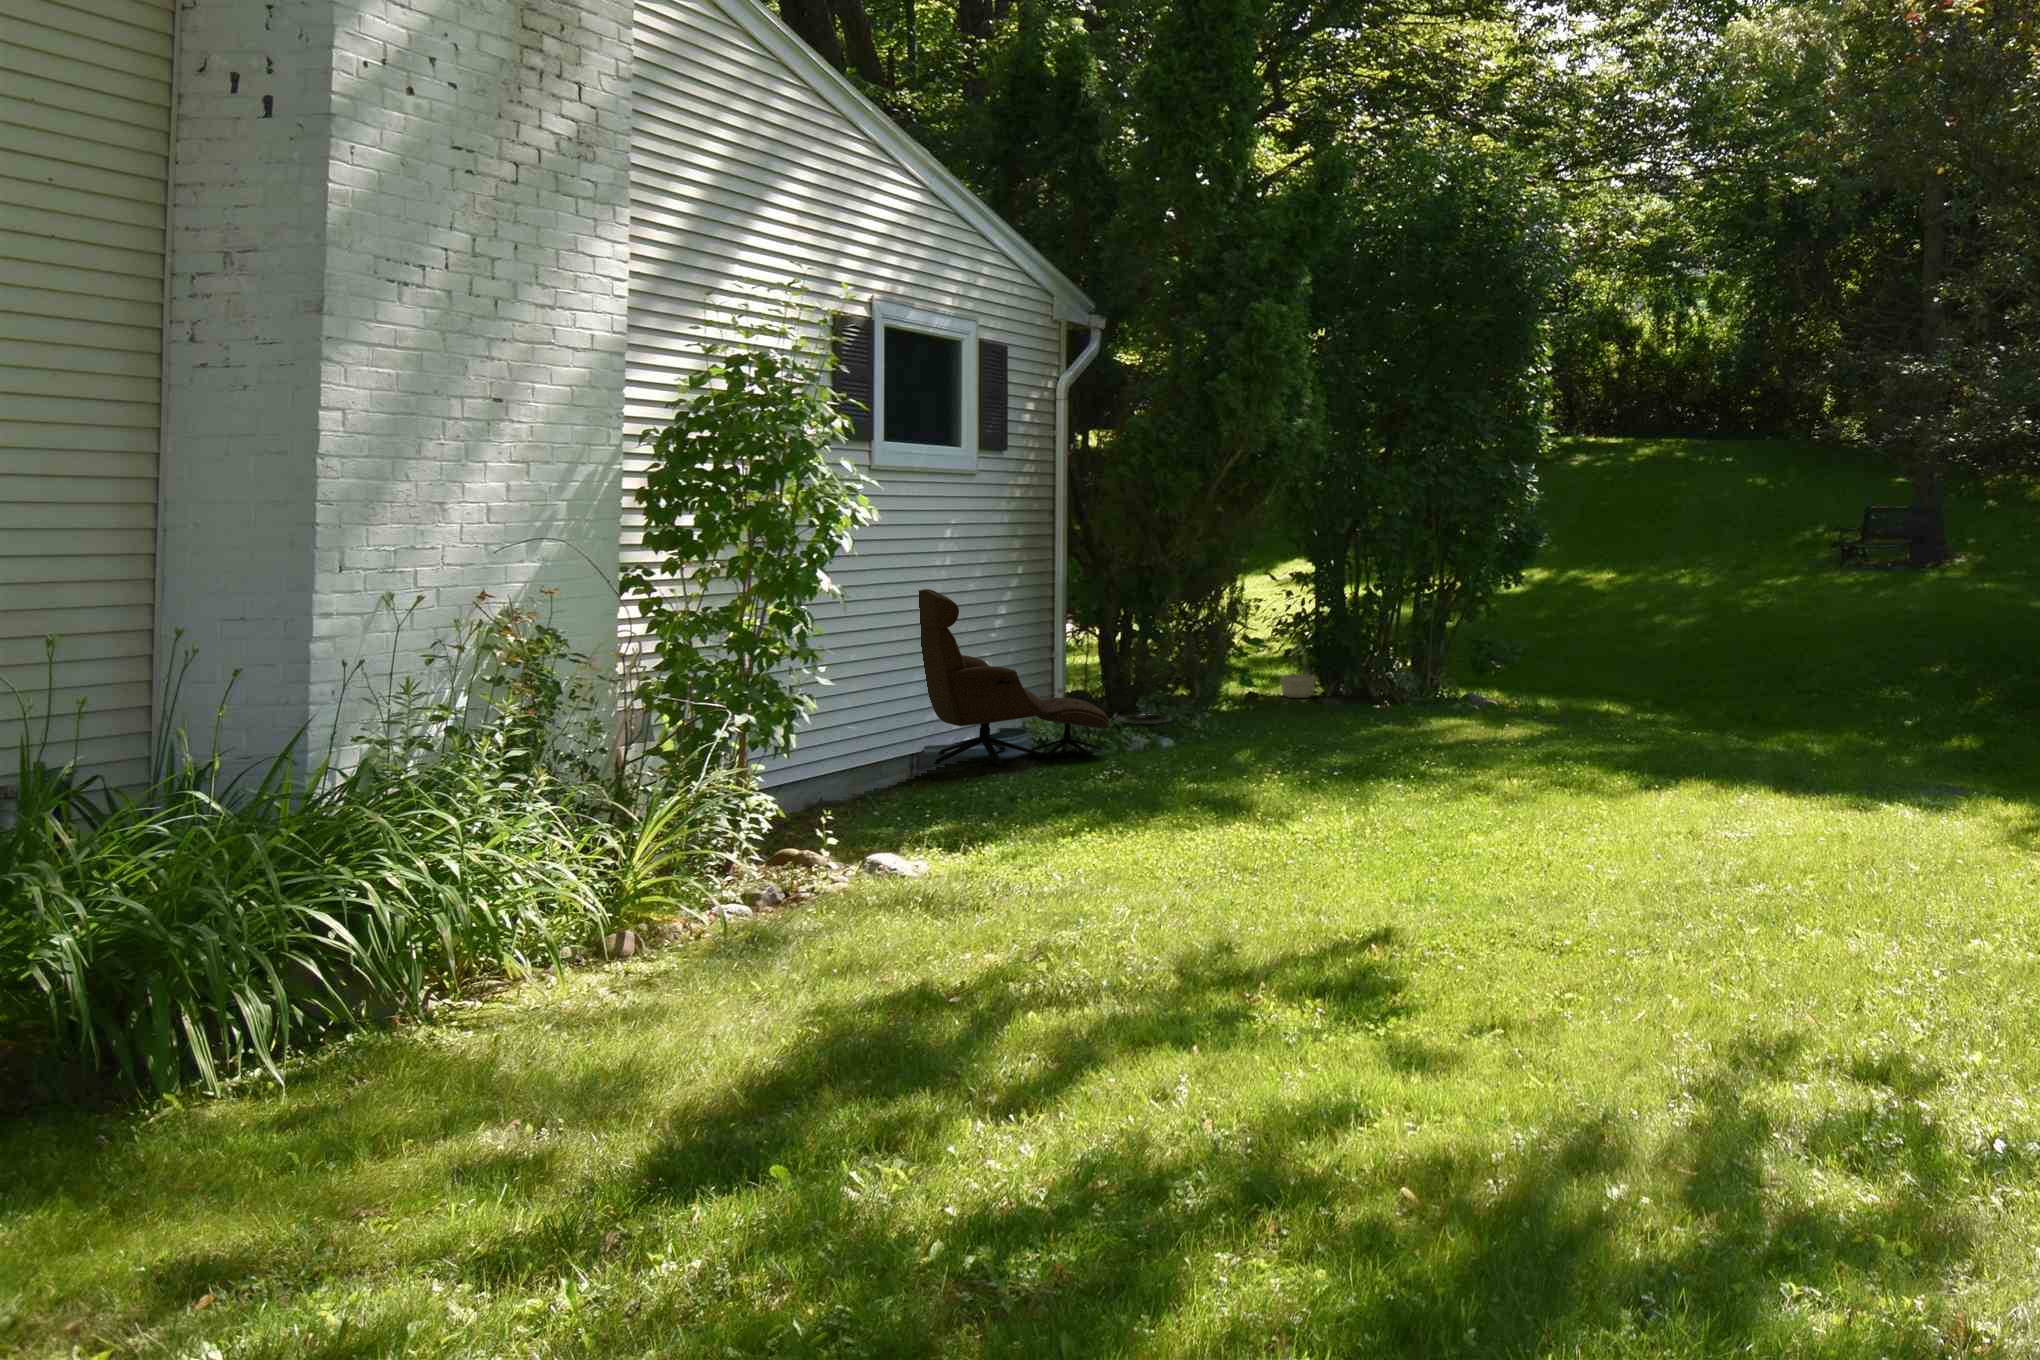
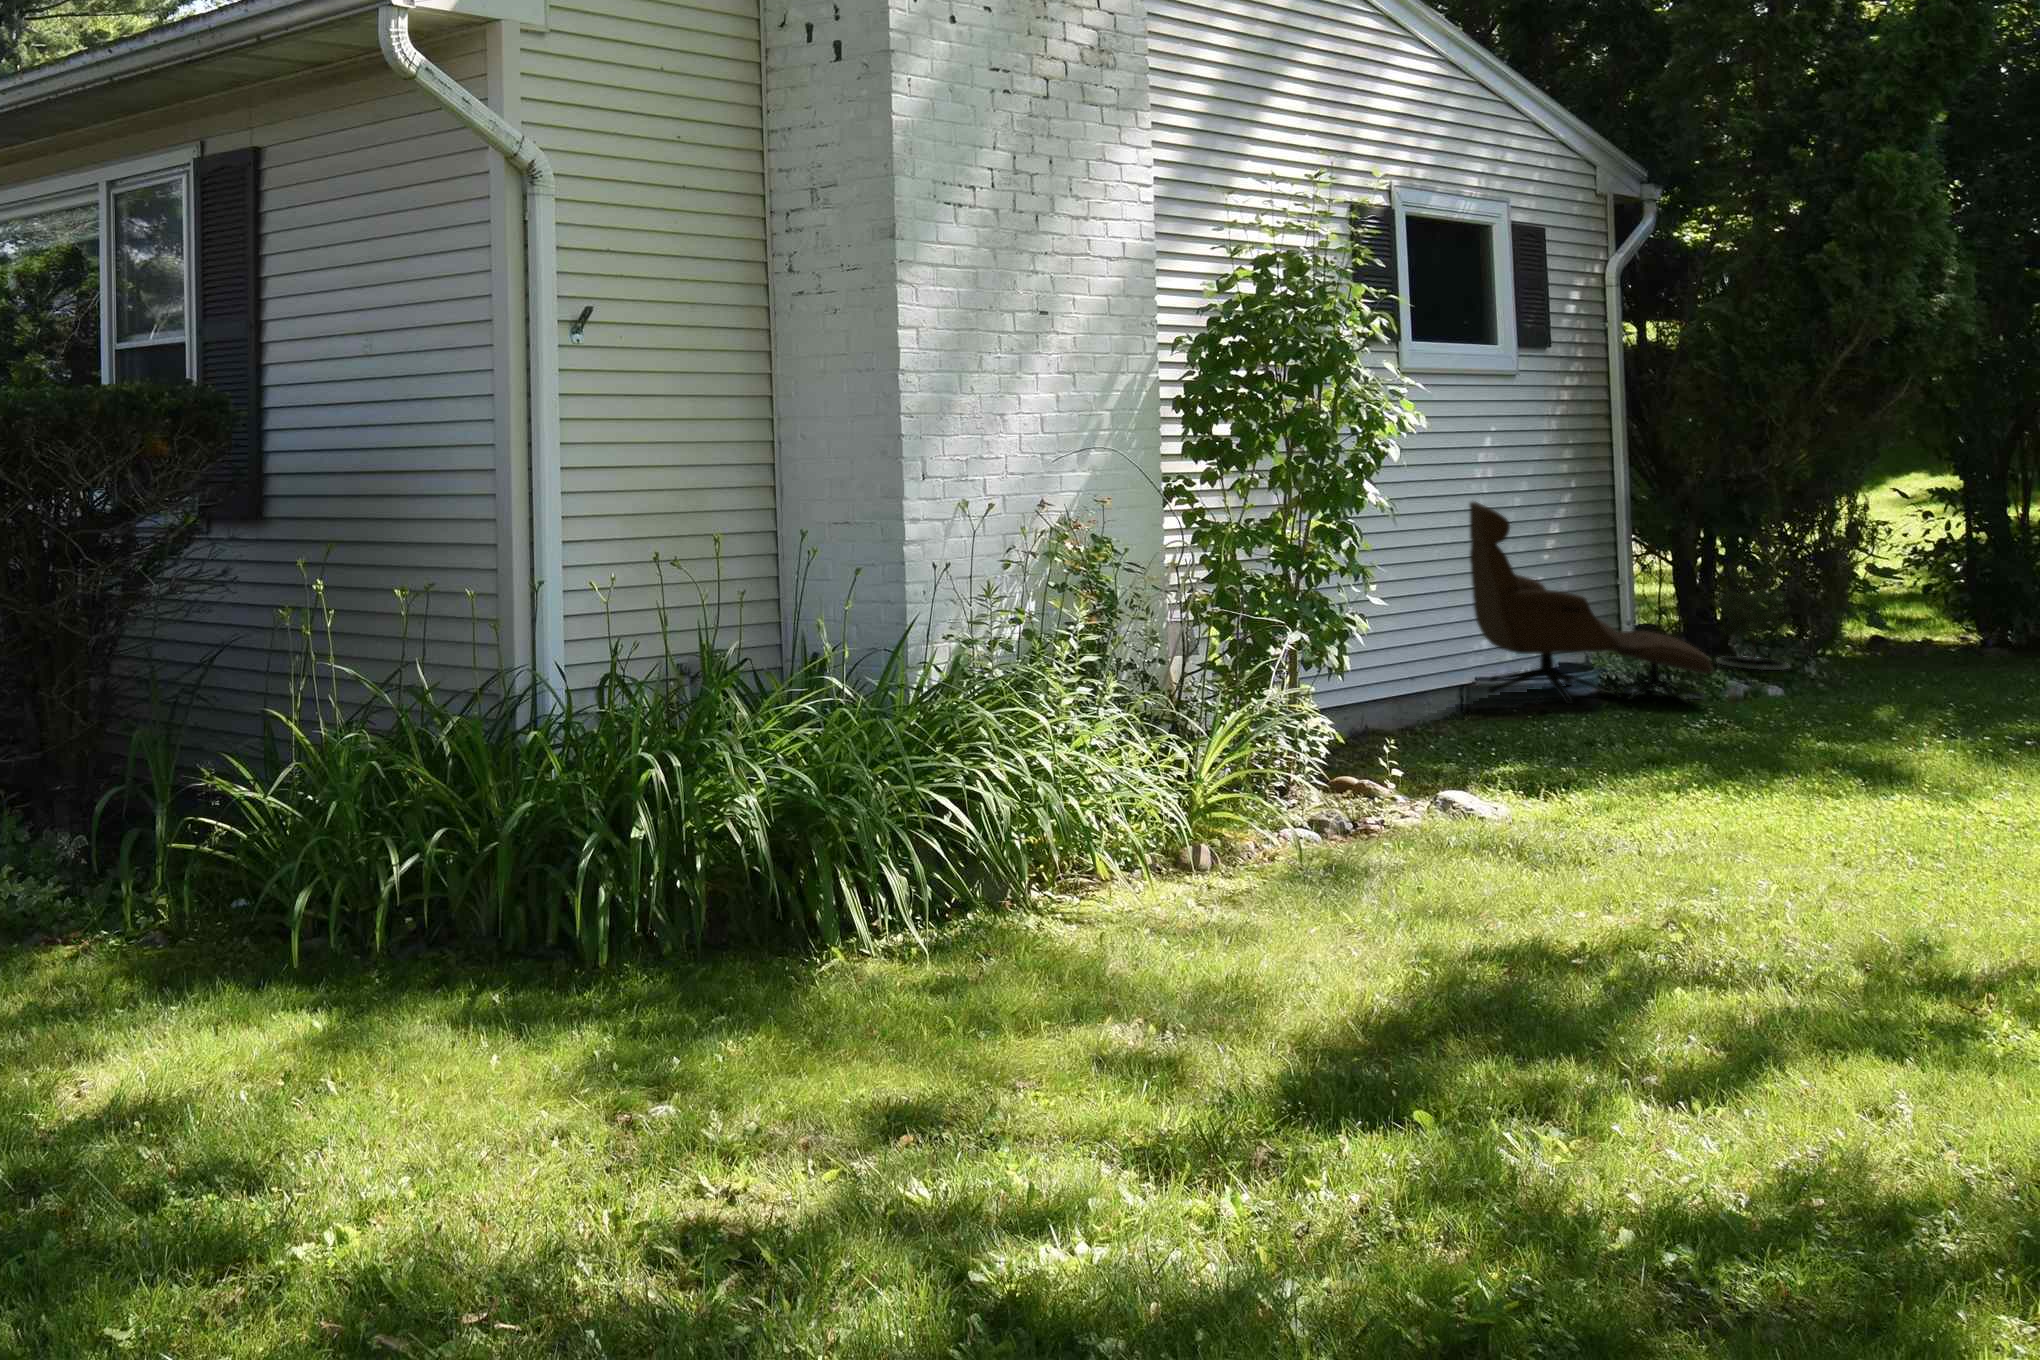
basket: present [1281,647,1315,698] -> none [1946,584,2006,654]

